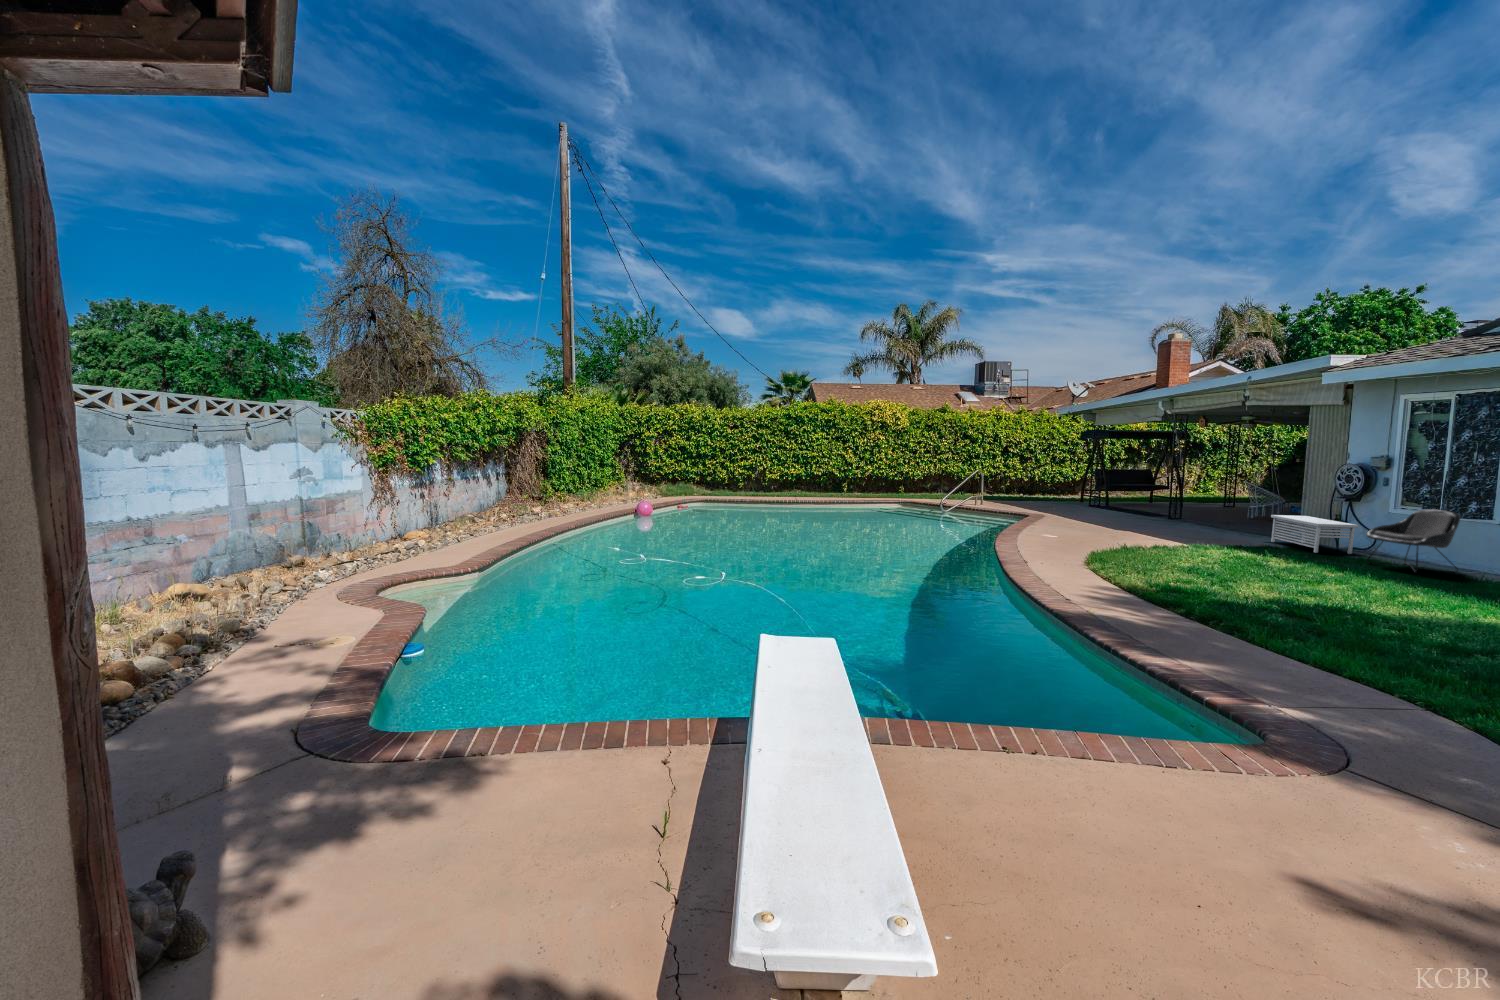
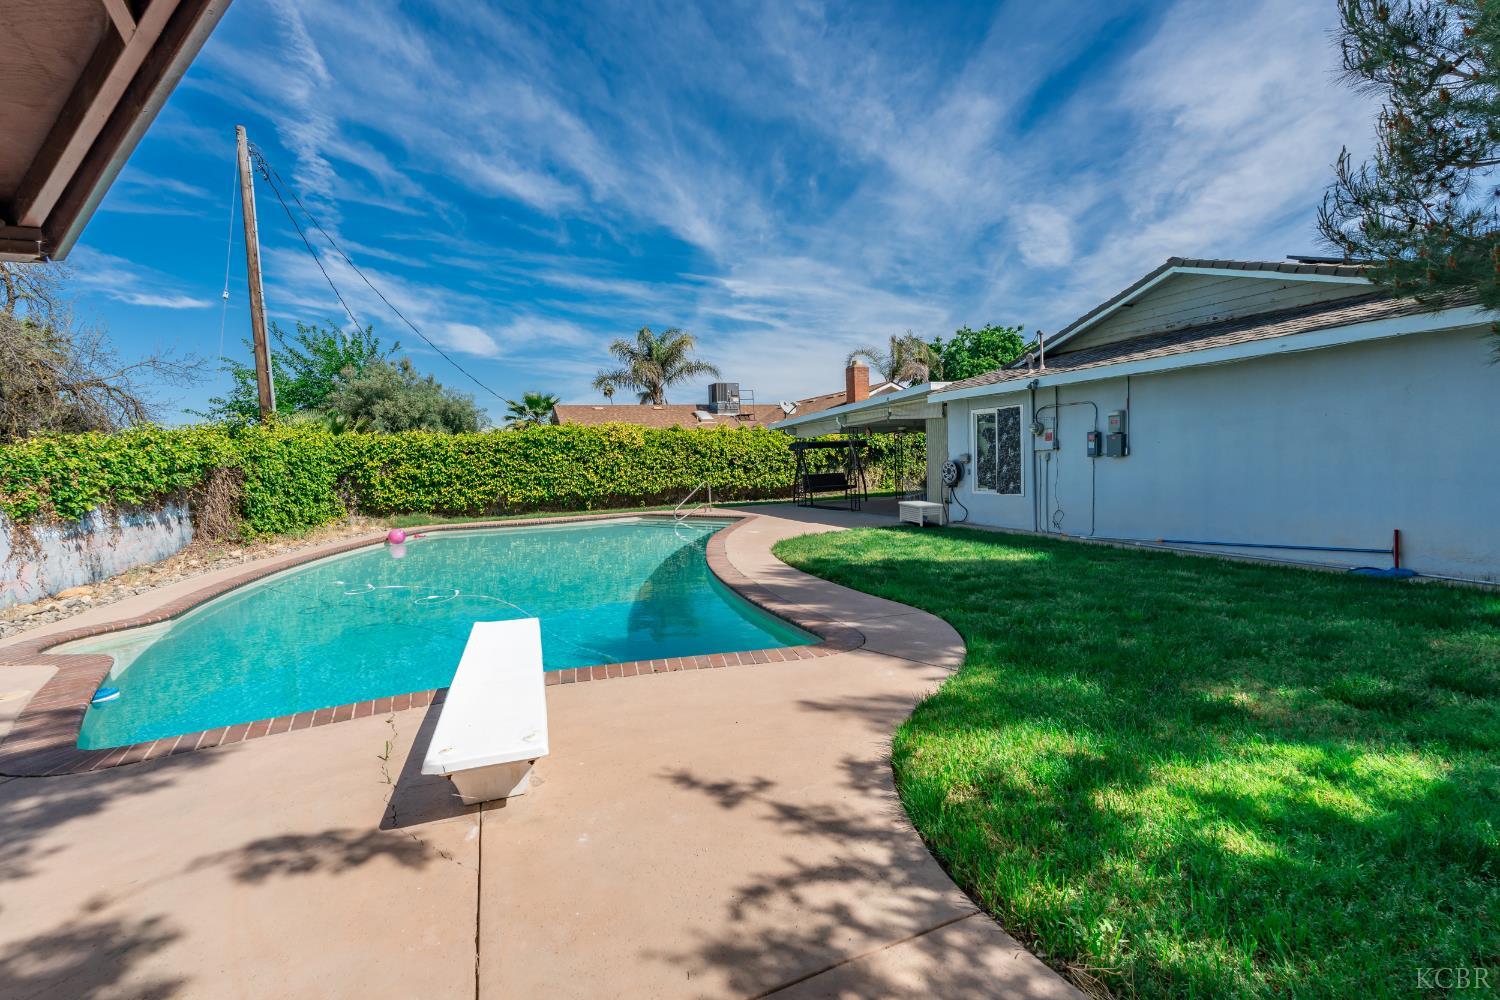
lounge chair: present [1366,509,1461,573] -> none [943,490,989,534]

